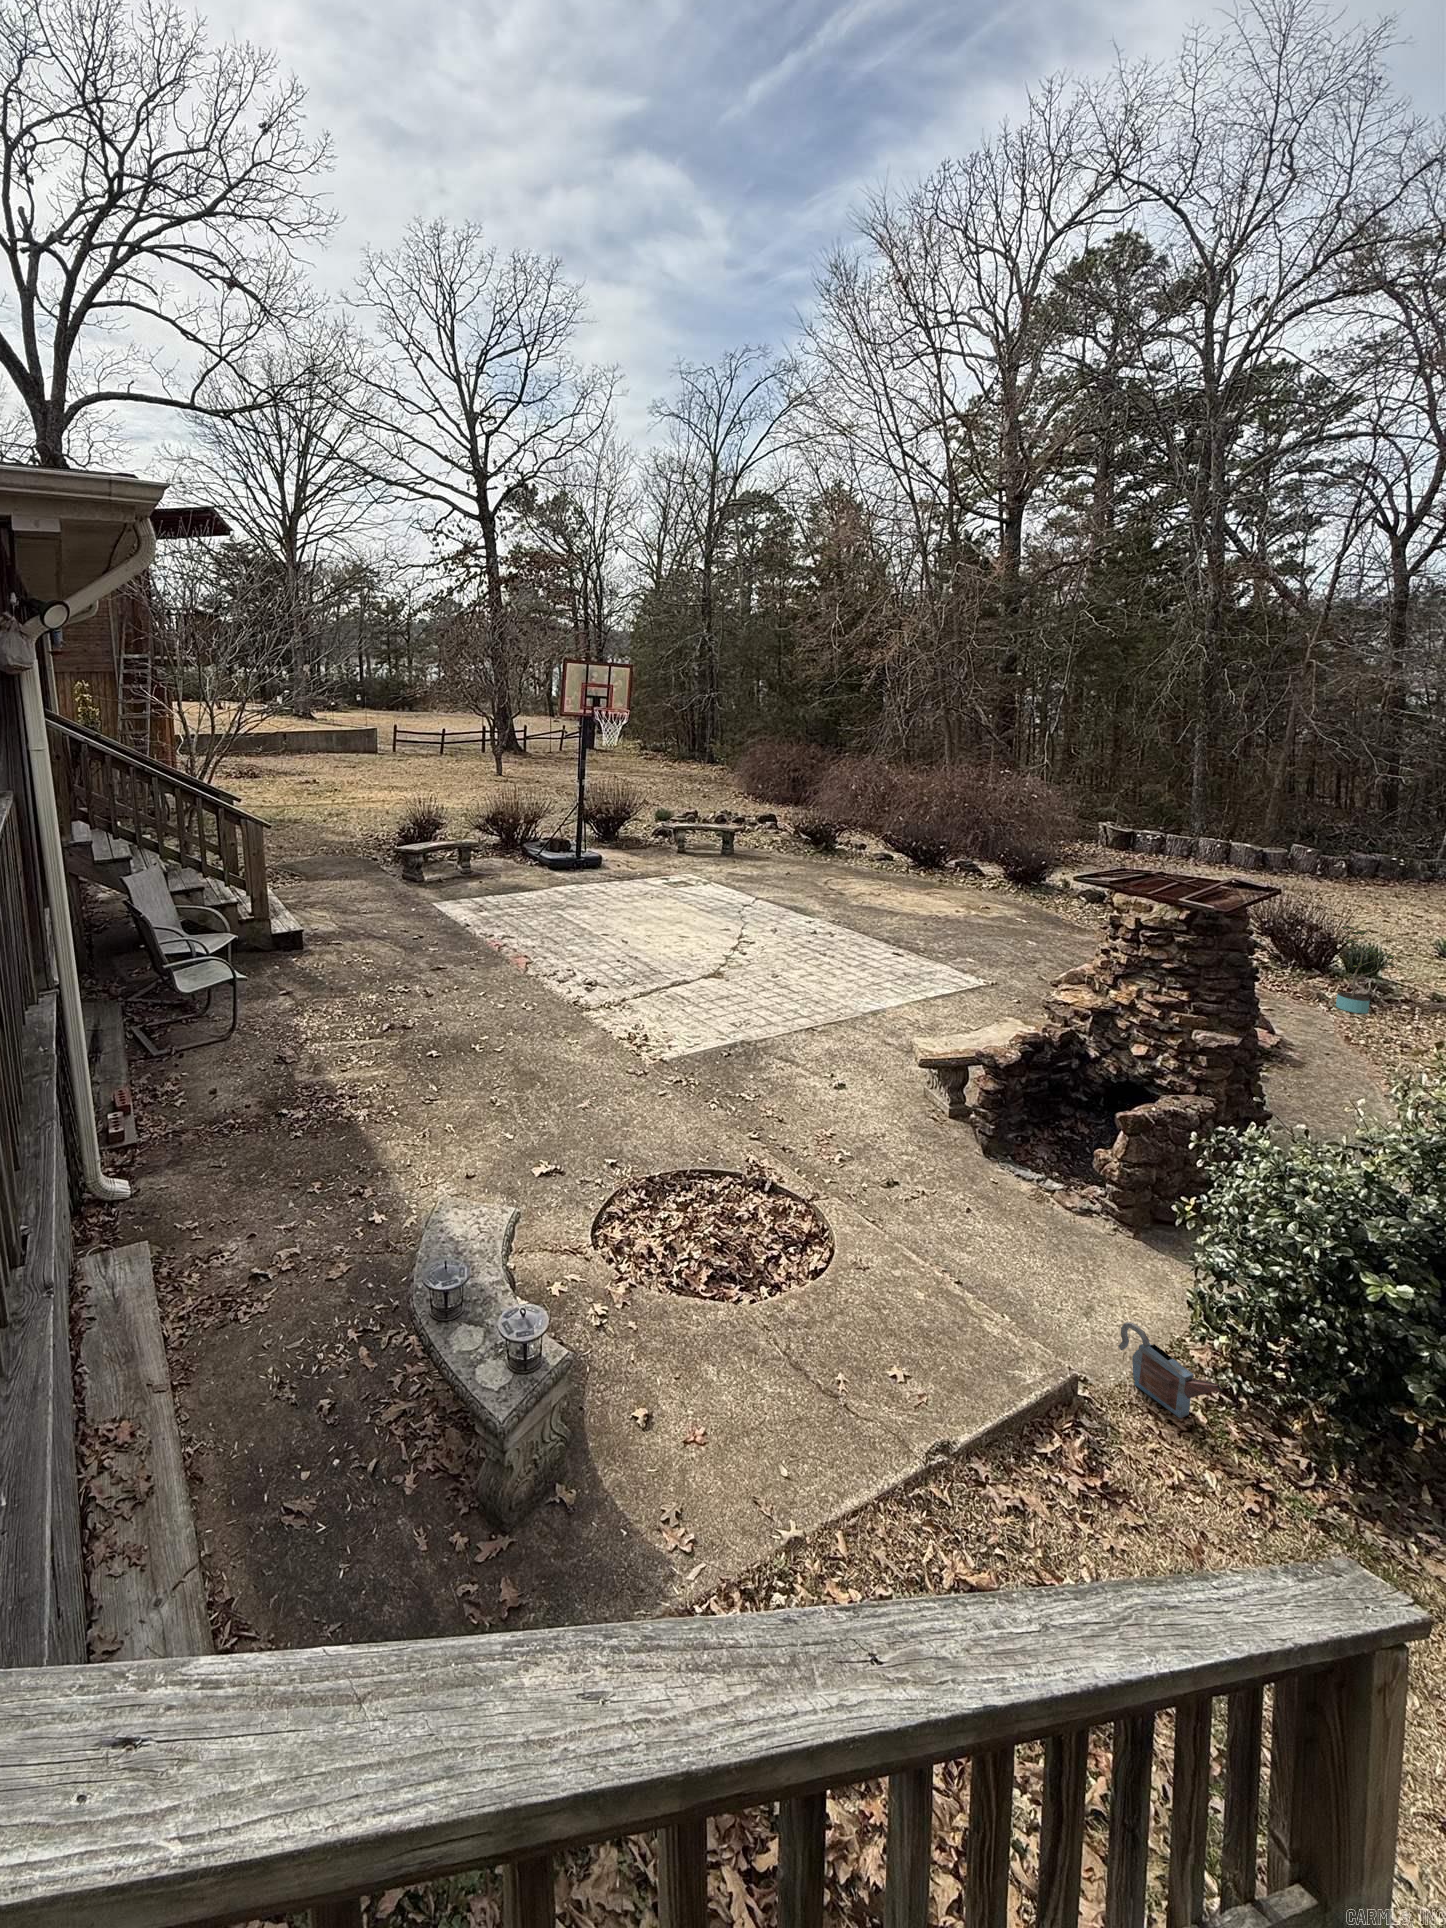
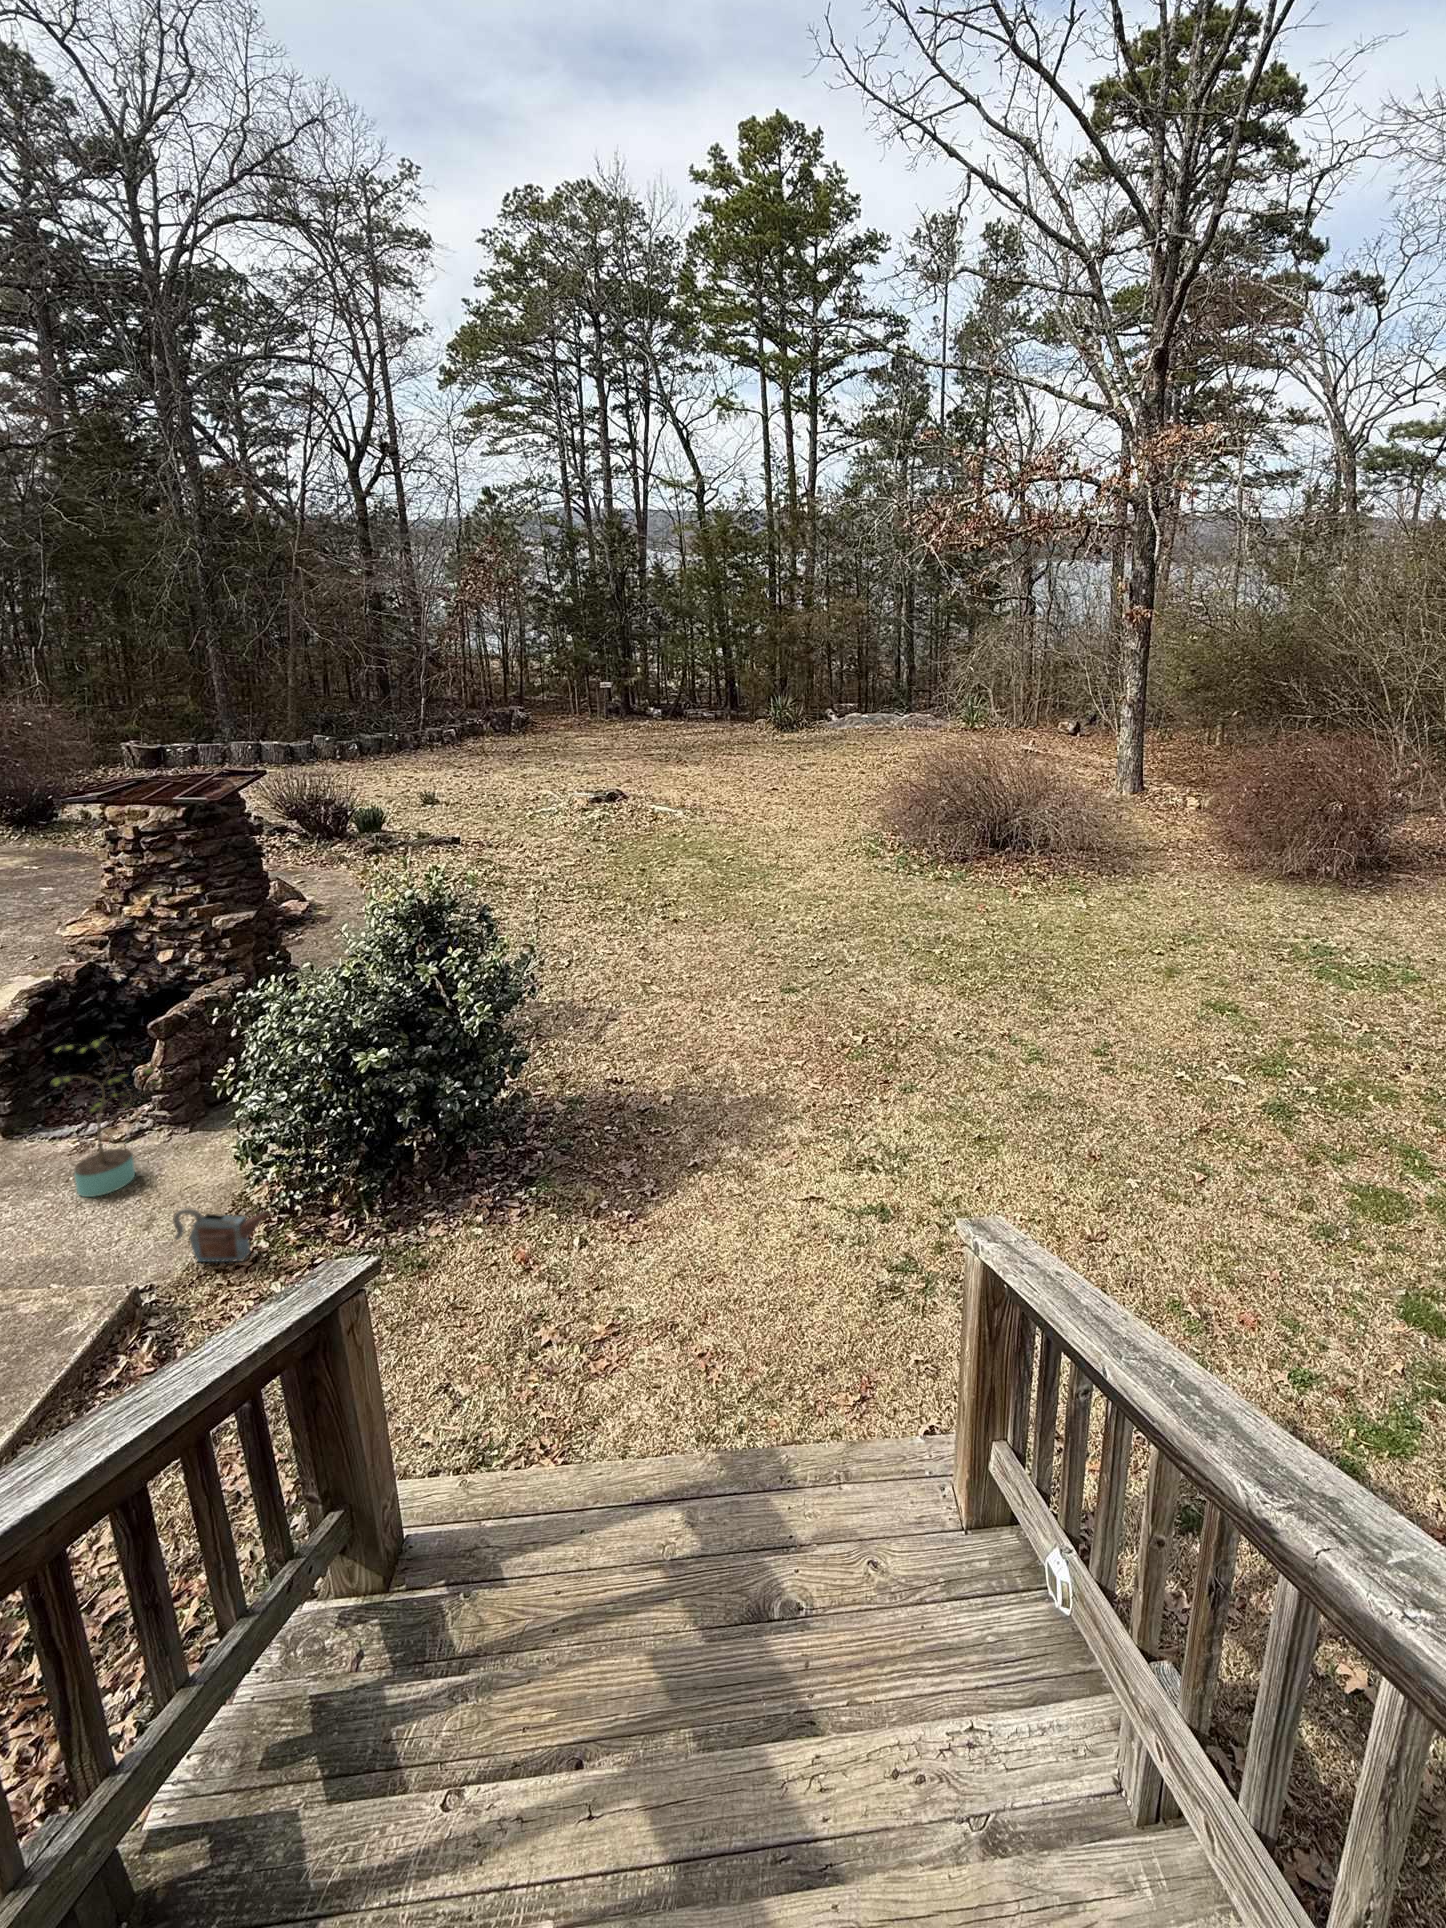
potted plant: present [1336,926,1394,1013] -> present [50,1037,160,1197]

